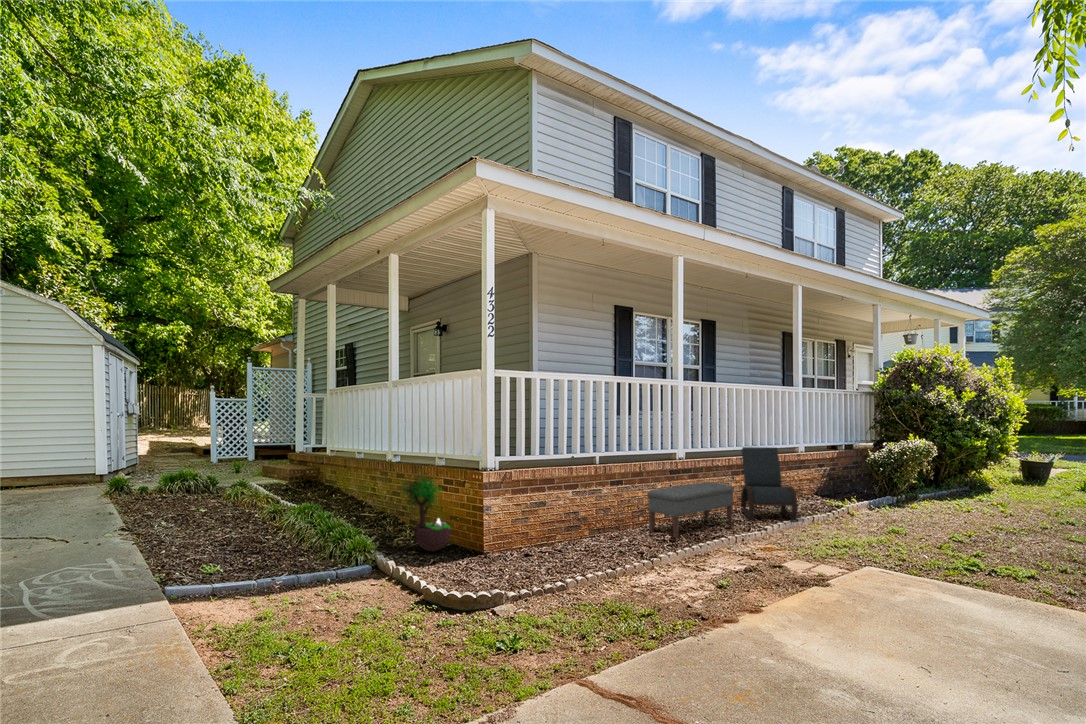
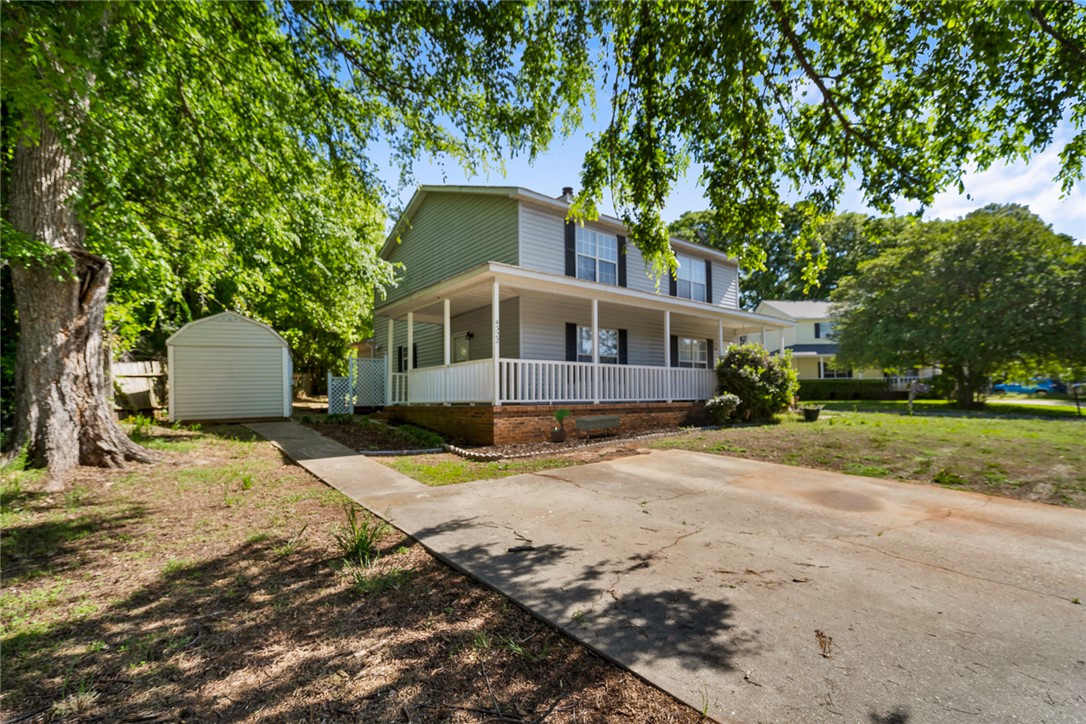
lounge chair: present [741,447,798,521] -> none [628,398,653,435]
potted tree: present [400,476,451,551] -> present [551,408,569,442]

